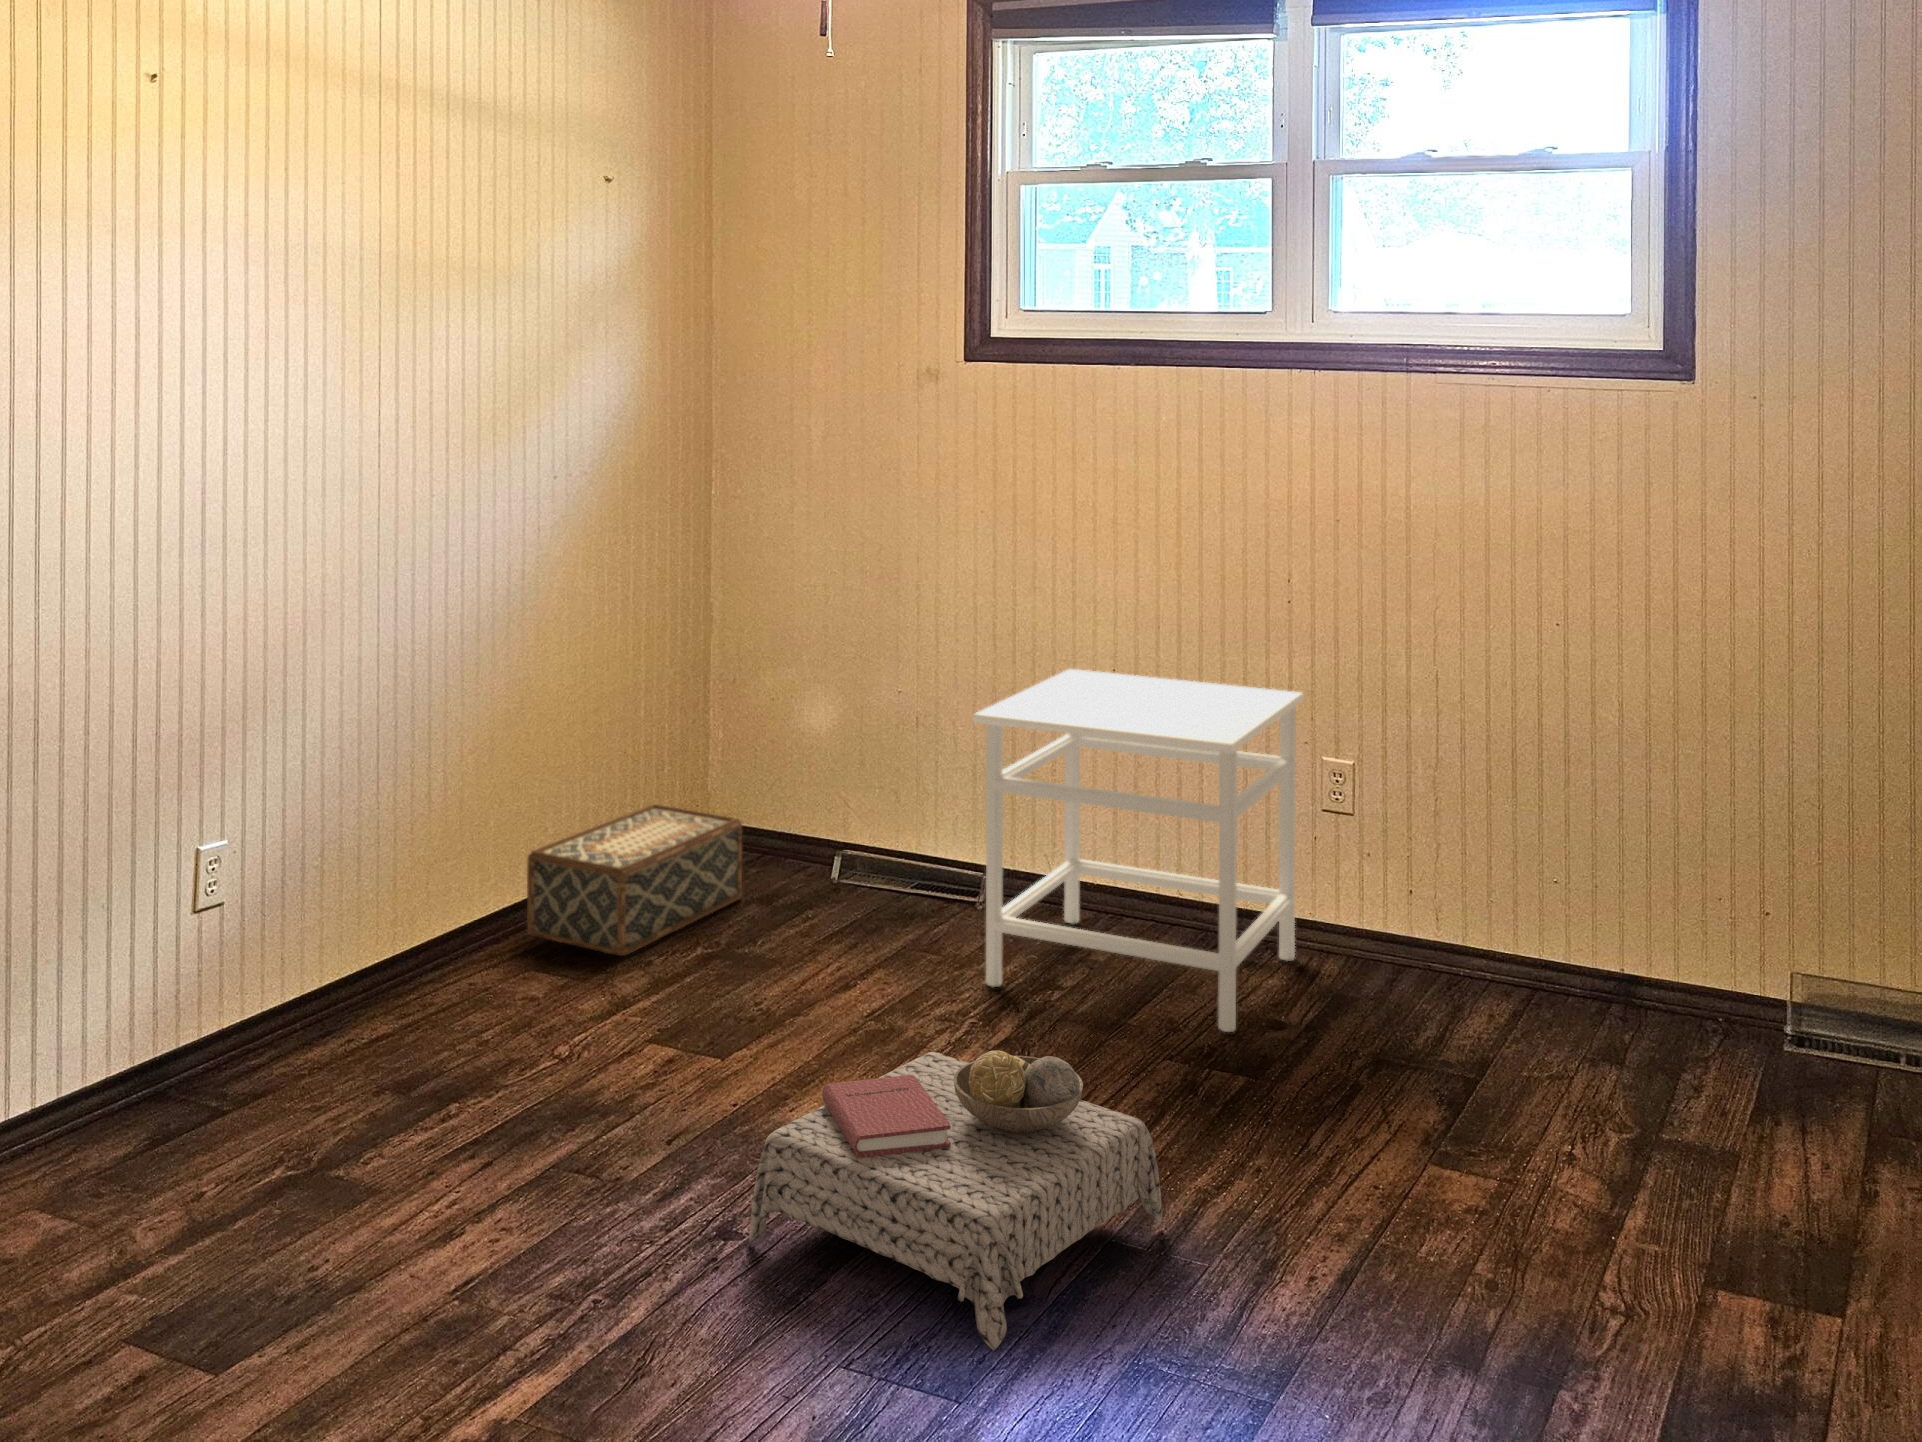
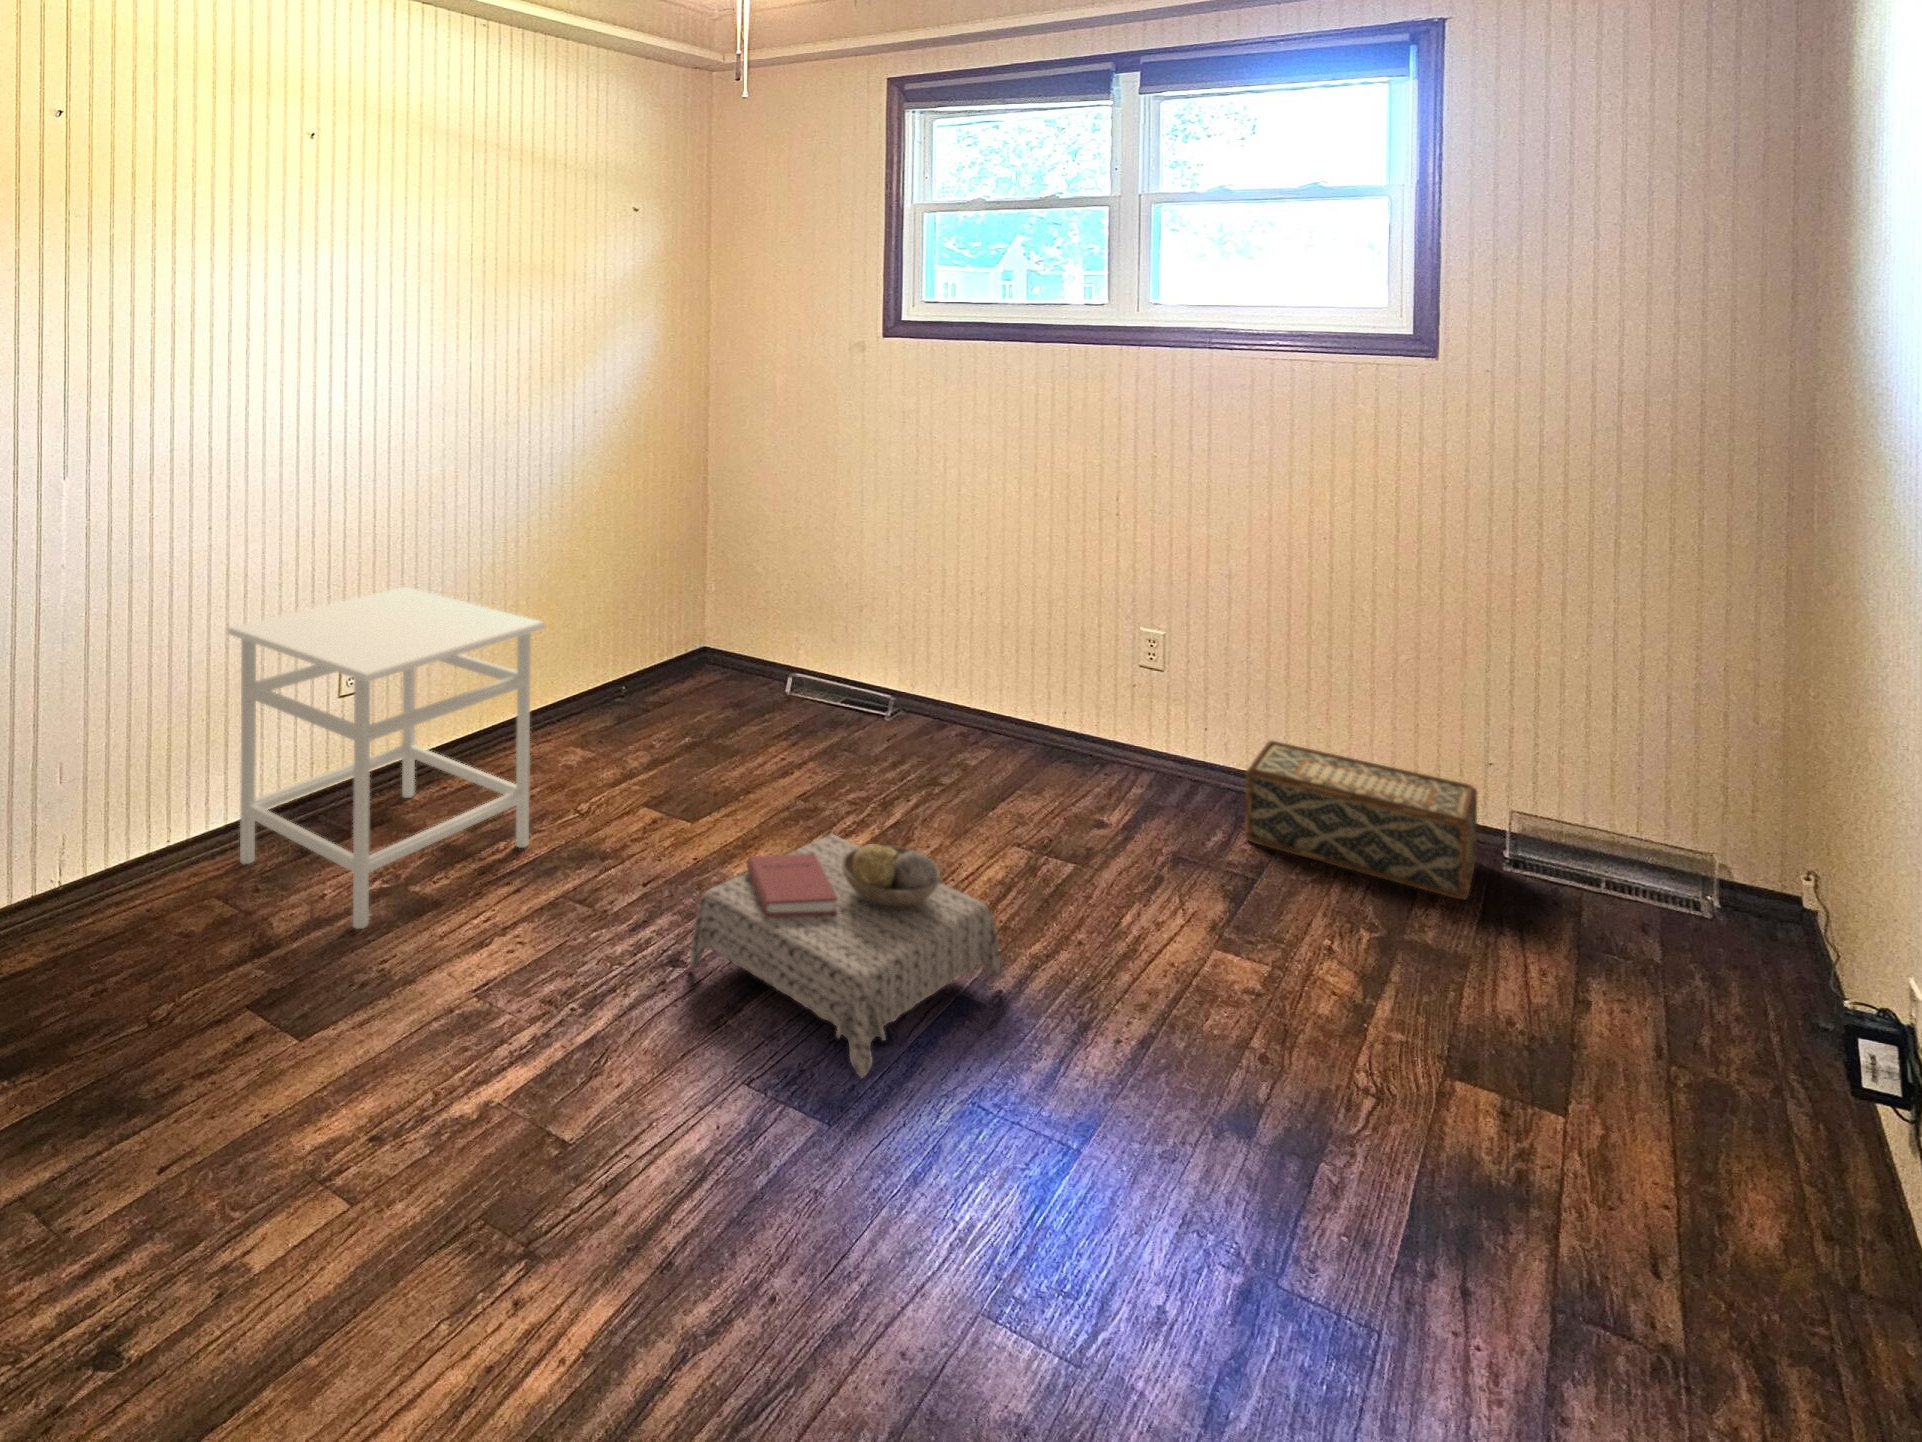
nightstand: present [972,669,1305,1032] -> present [227,587,545,929]
woven basket: present [527,804,742,956] -> present [1245,741,1477,900]

